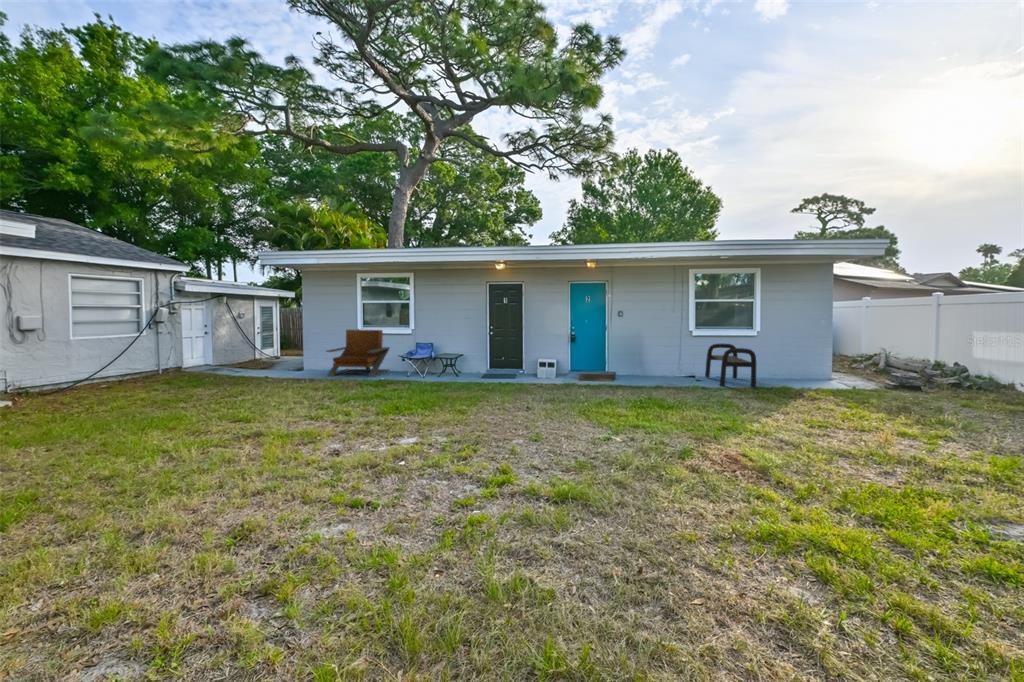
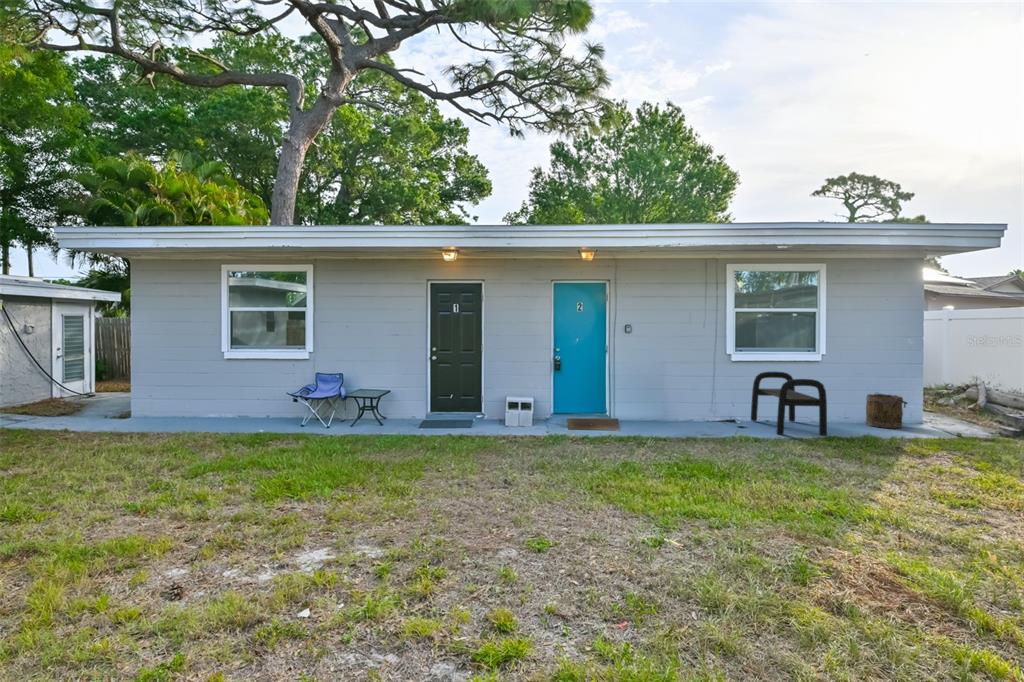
lounge chair: present [327,330,390,377] -> none [167,355,275,431]
bucket: none [789,359,820,384] -> present [866,393,907,428]

